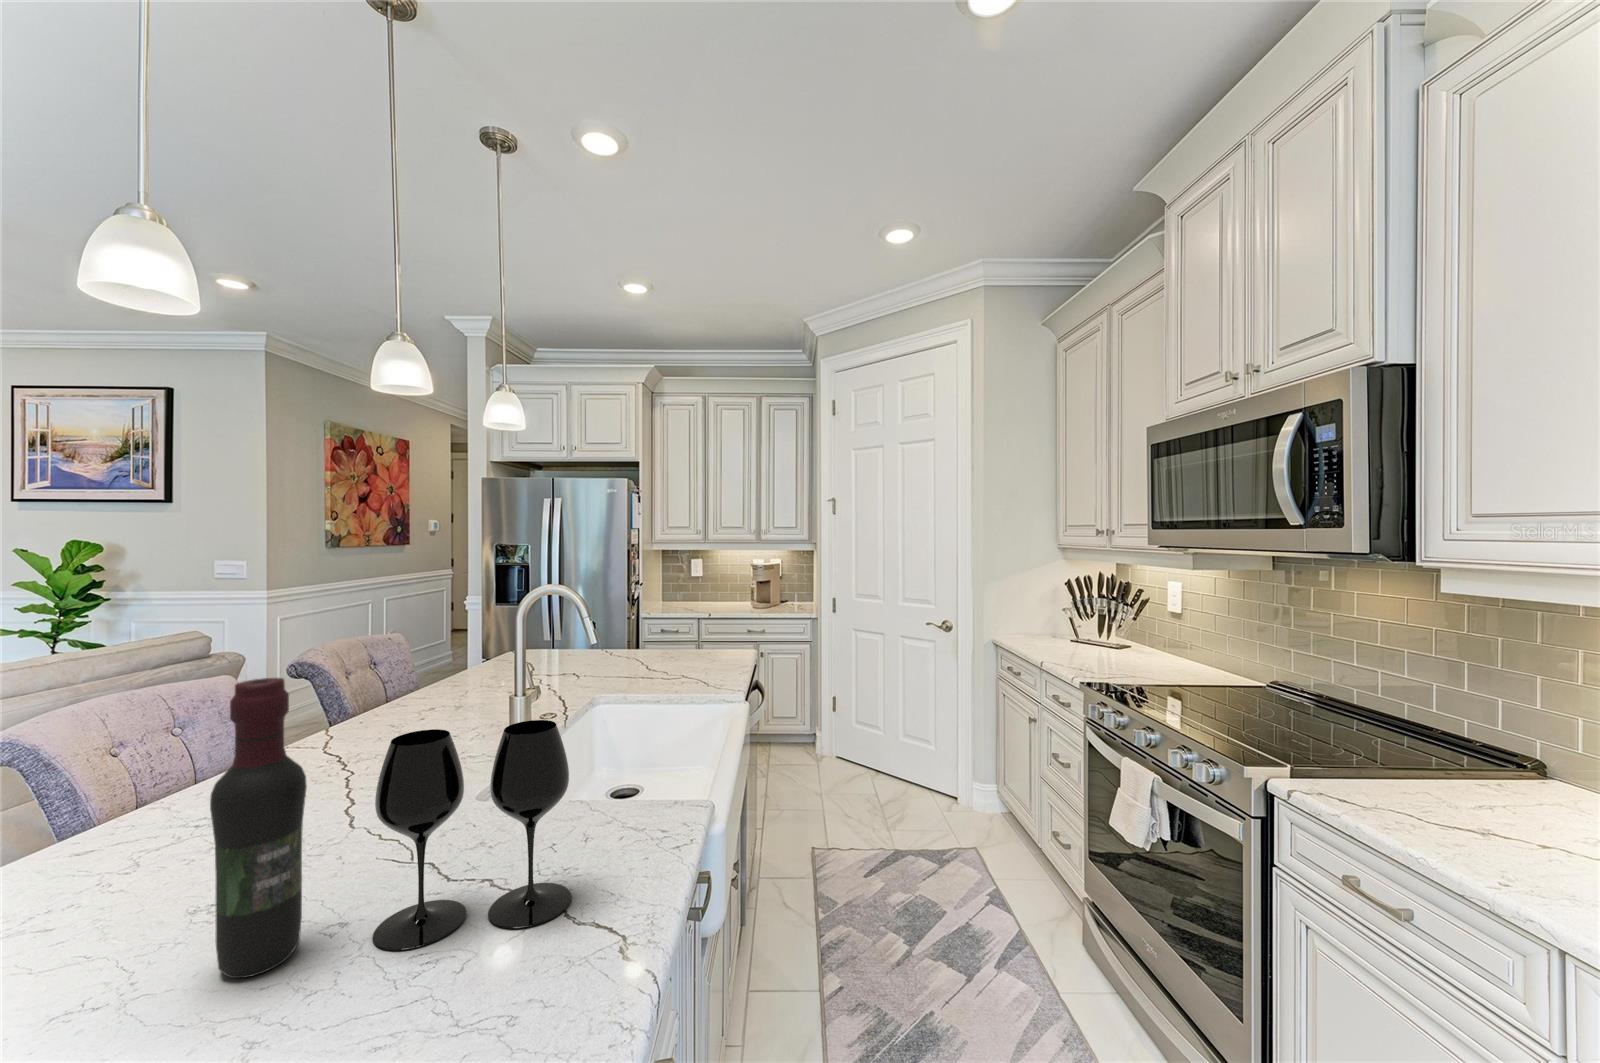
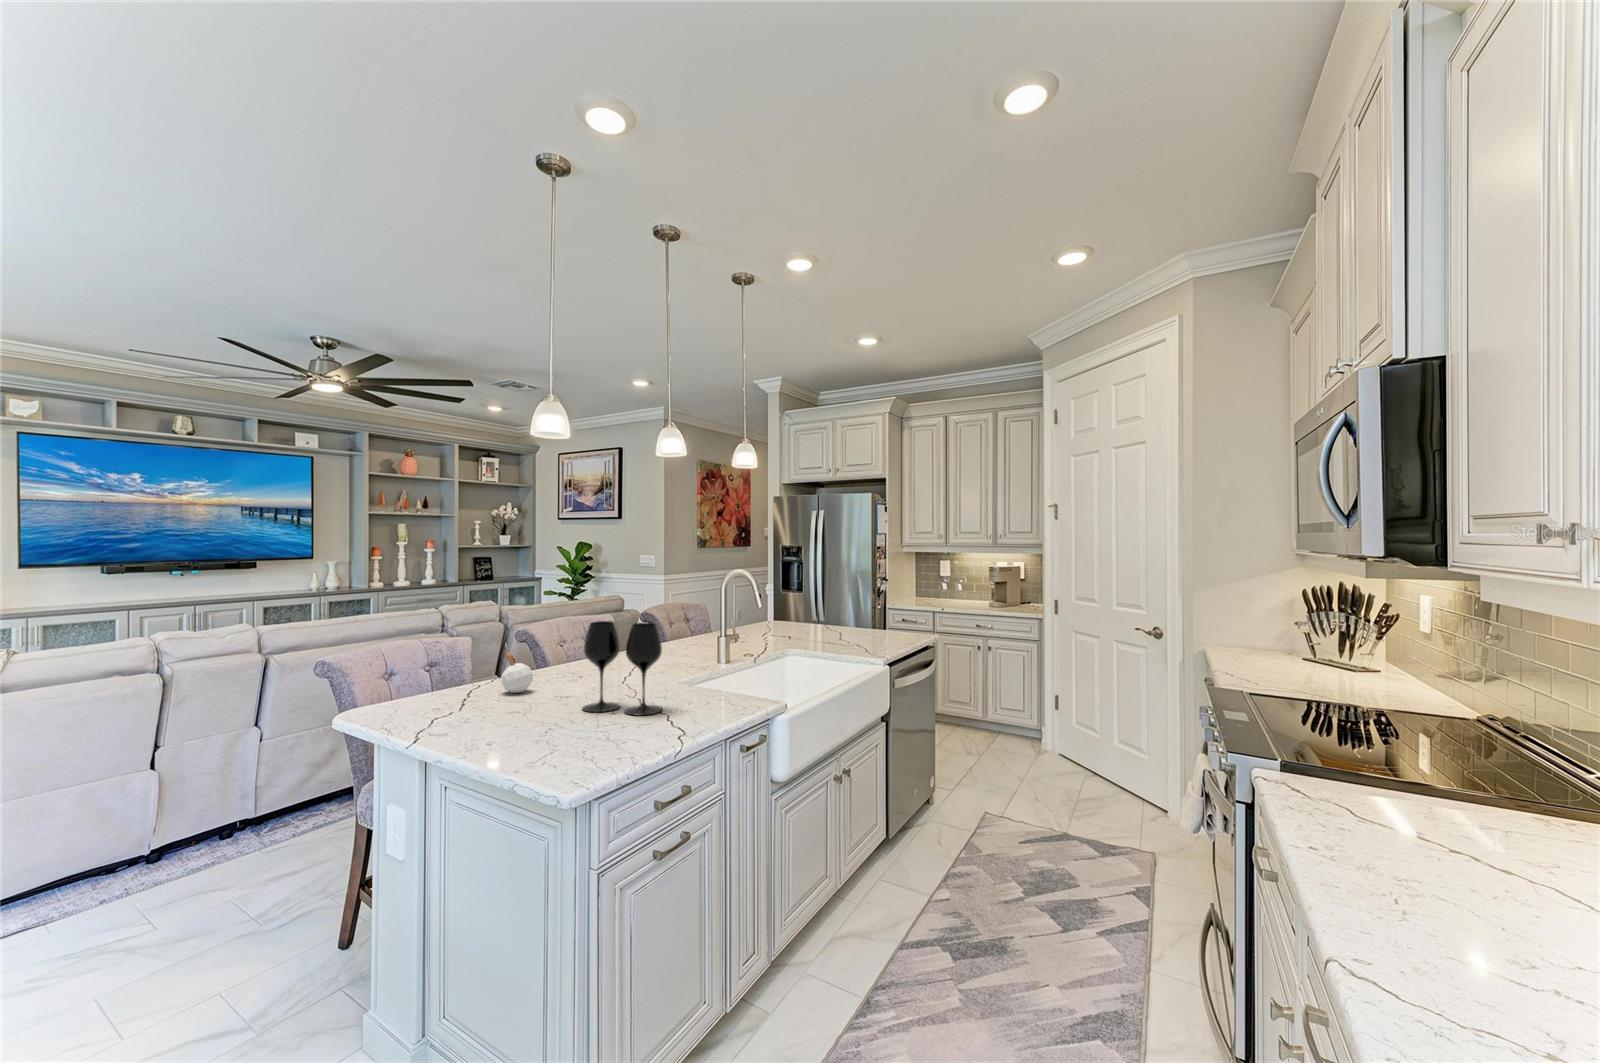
wine bottle: present [210,678,307,978] -> none [532,590,563,708]
candle: none [70,818,174,943] -> present [502,643,533,693]

